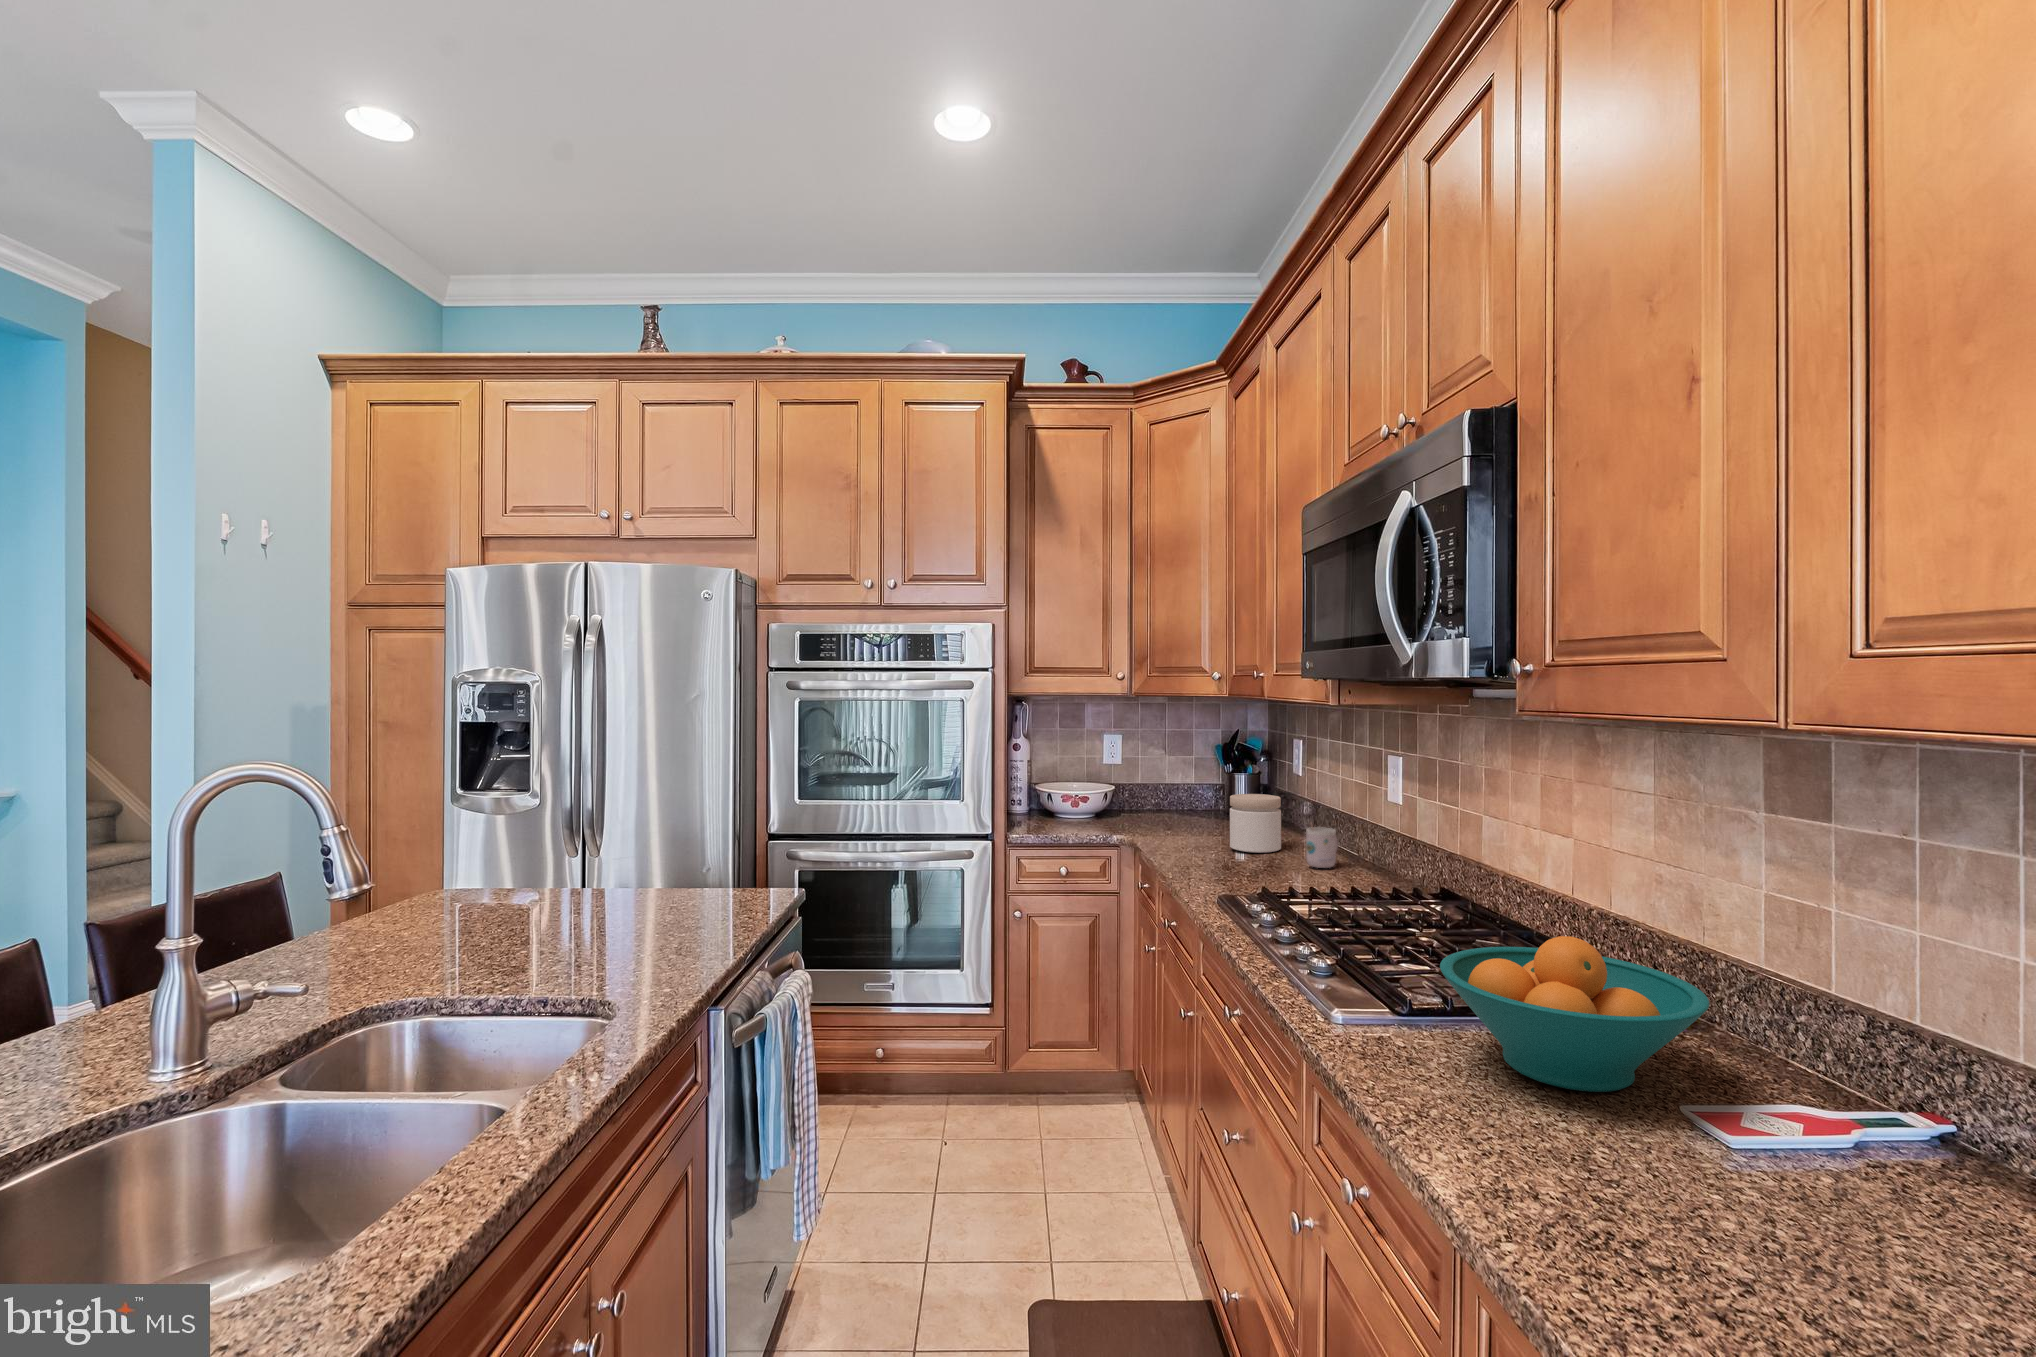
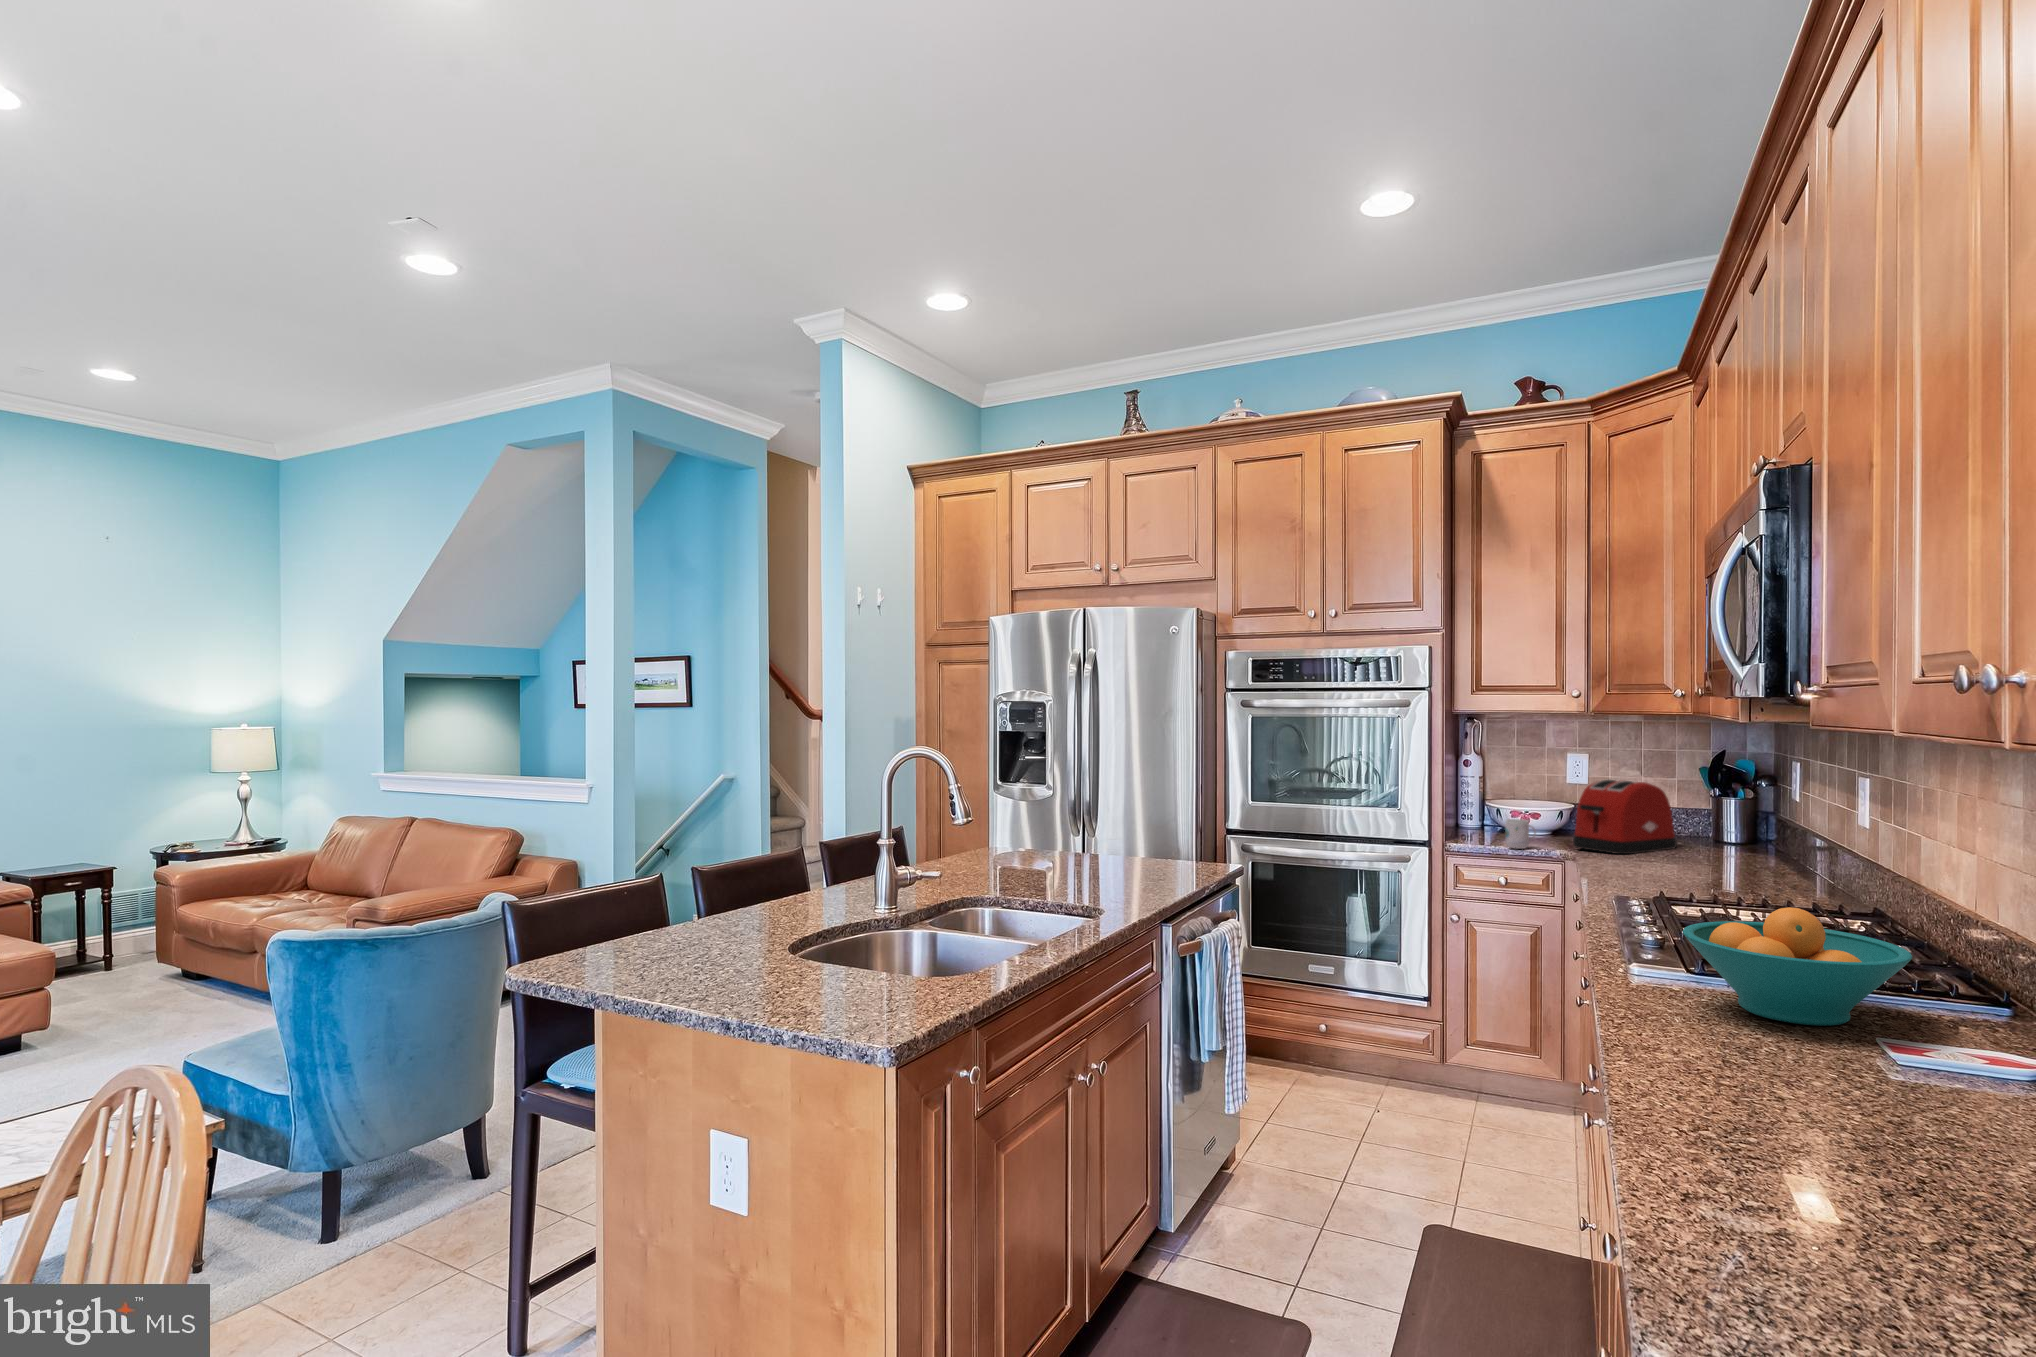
toaster: none [1125,761,1209,836] -> present [1573,779,1677,854]
jar: present [1230,794,1281,853] -> none [1672,814,1733,873]
mug: present [1306,827,1338,868] -> present [1505,819,1536,849]

